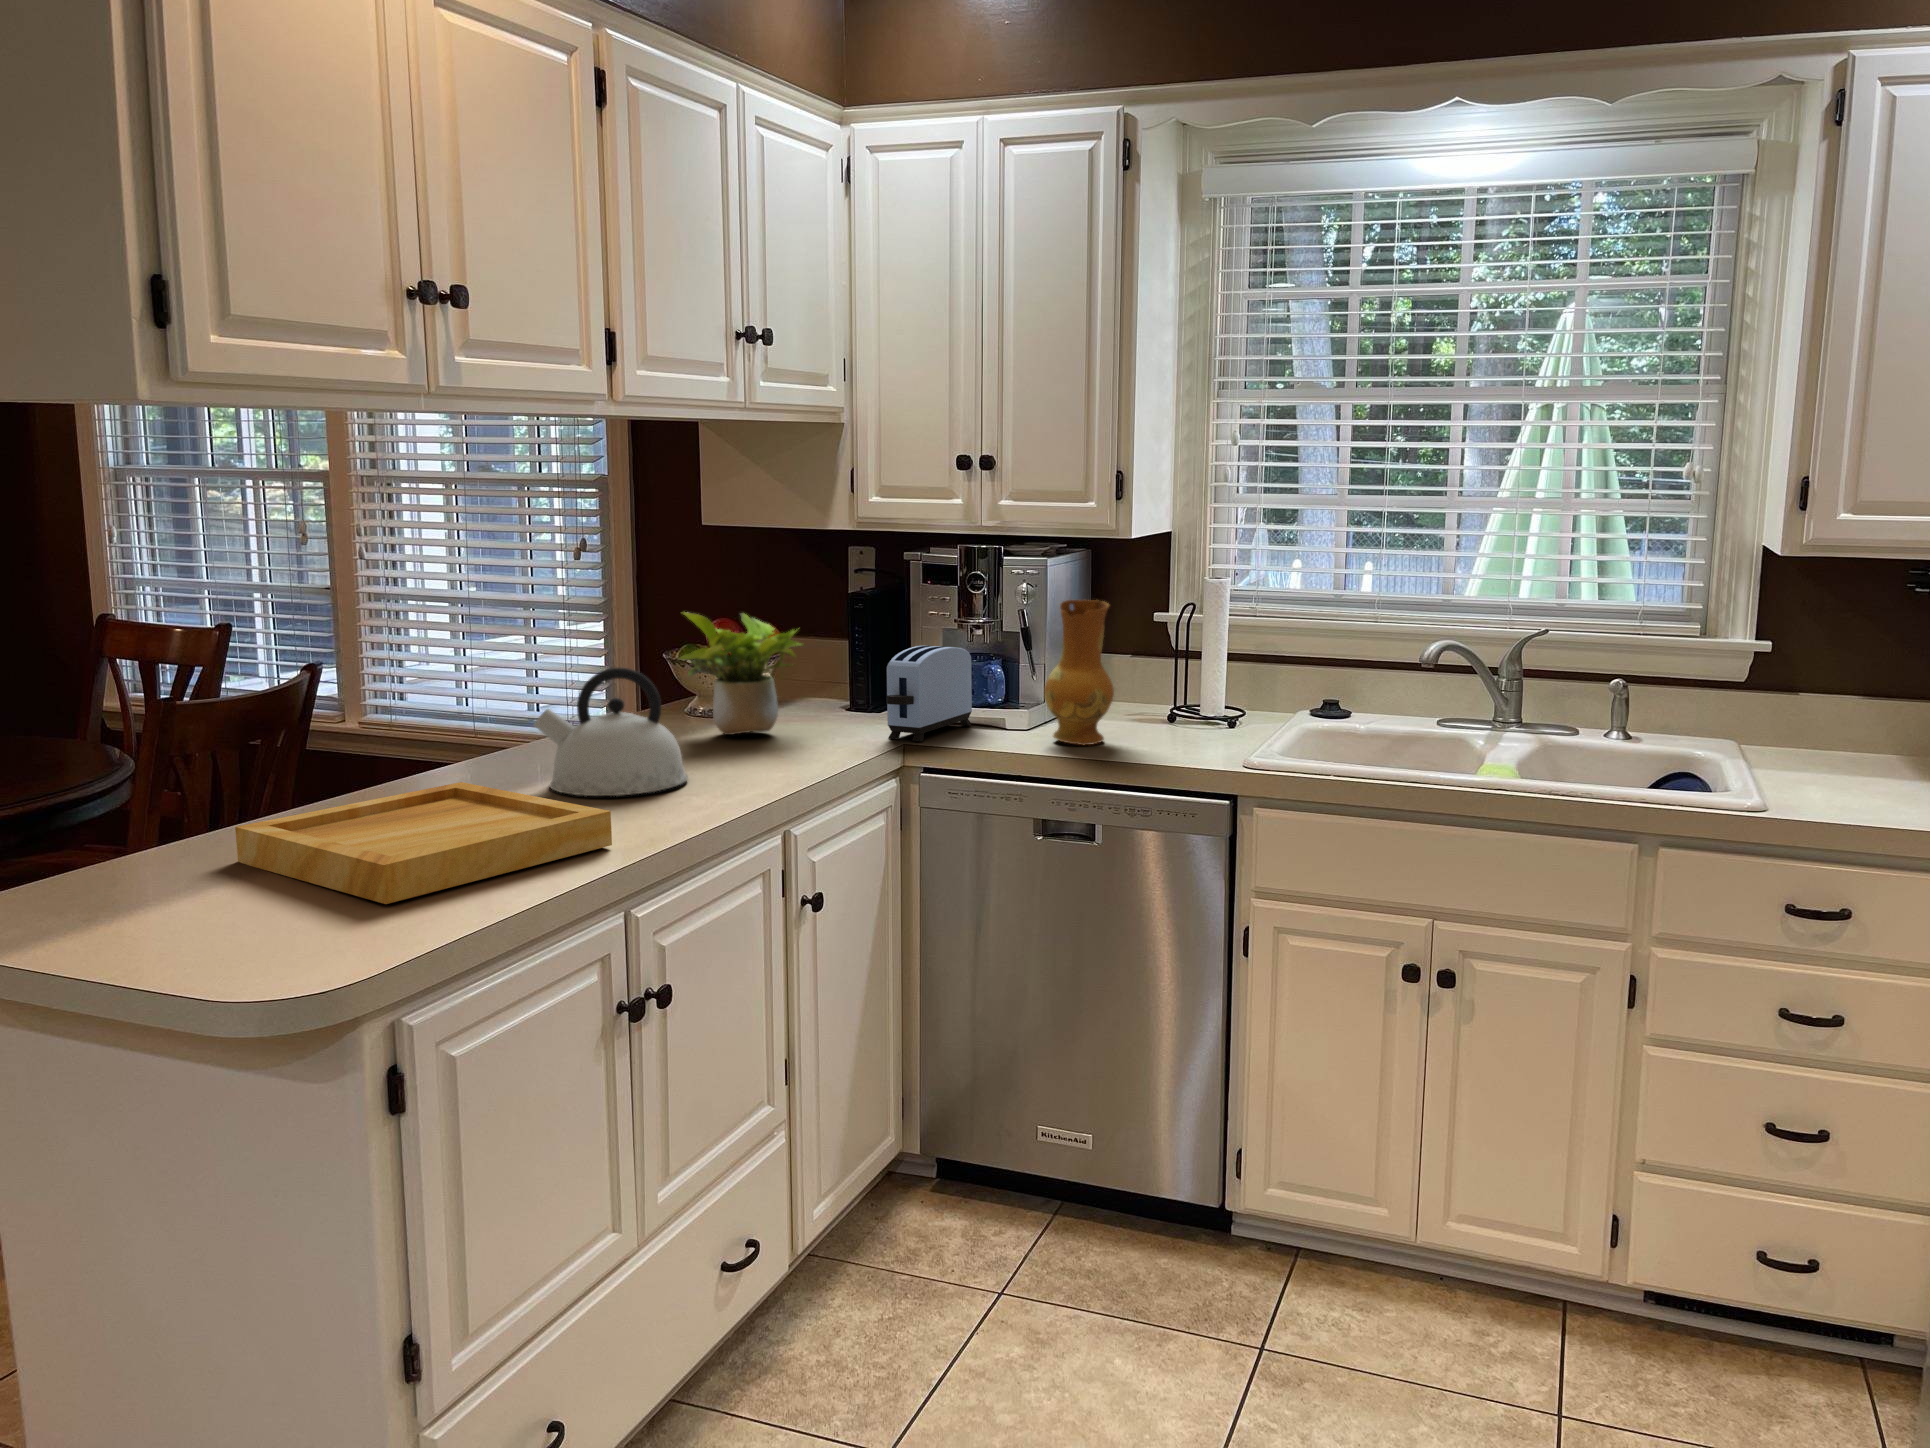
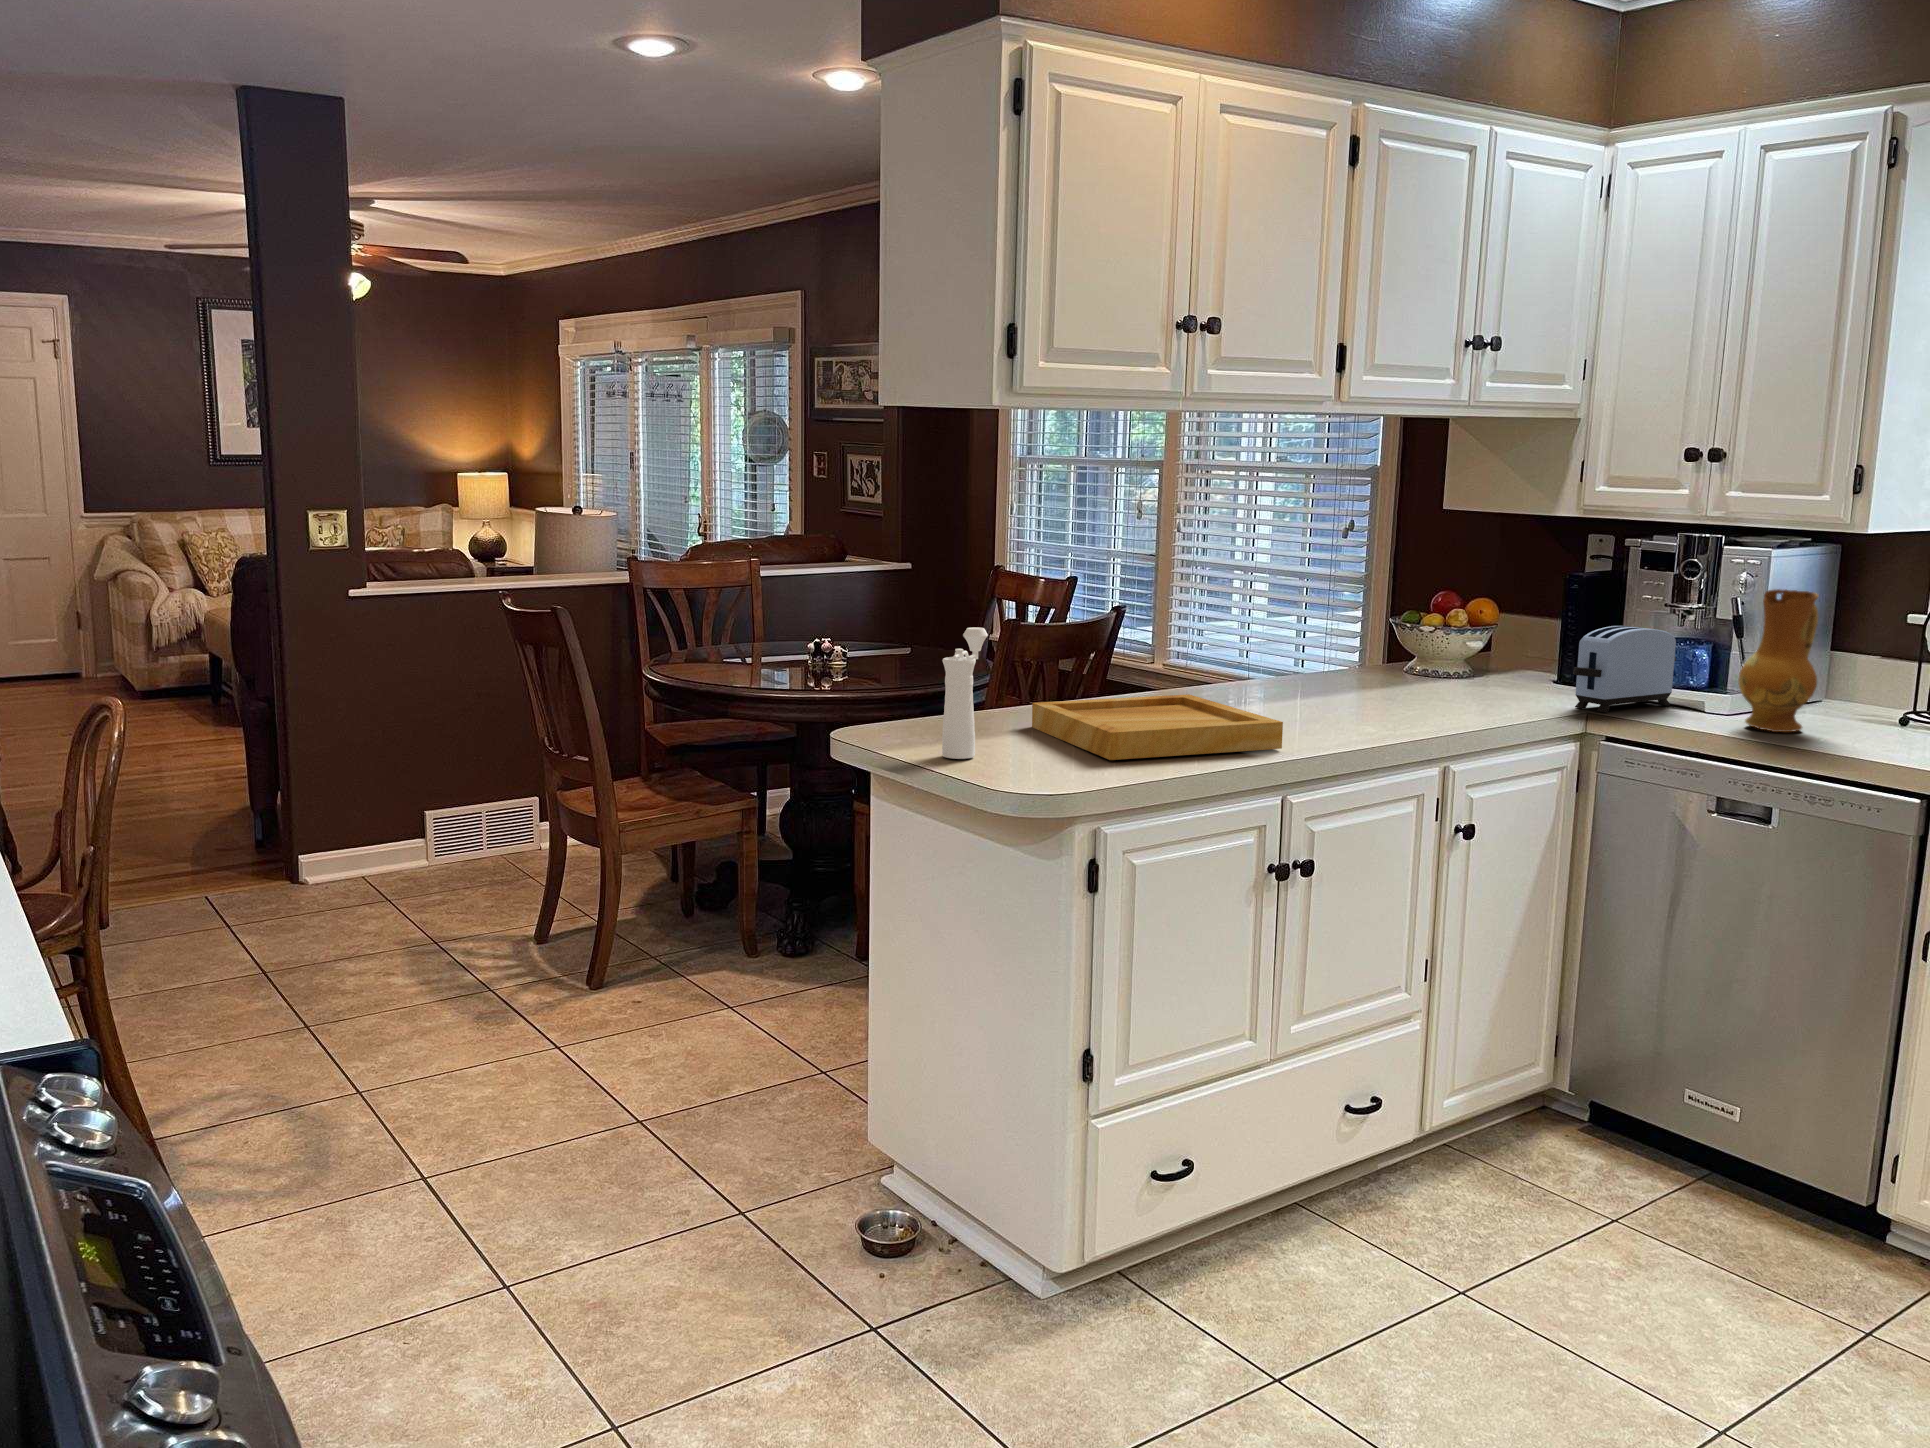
potted plant: present [679,612,803,735] -> none [1387,582,1510,691]
kettle: present [534,667,688,796] -> none [1252,619,1371,721]
pepper mill: none [87,732,161,945] -> present [942,627,988,759]

